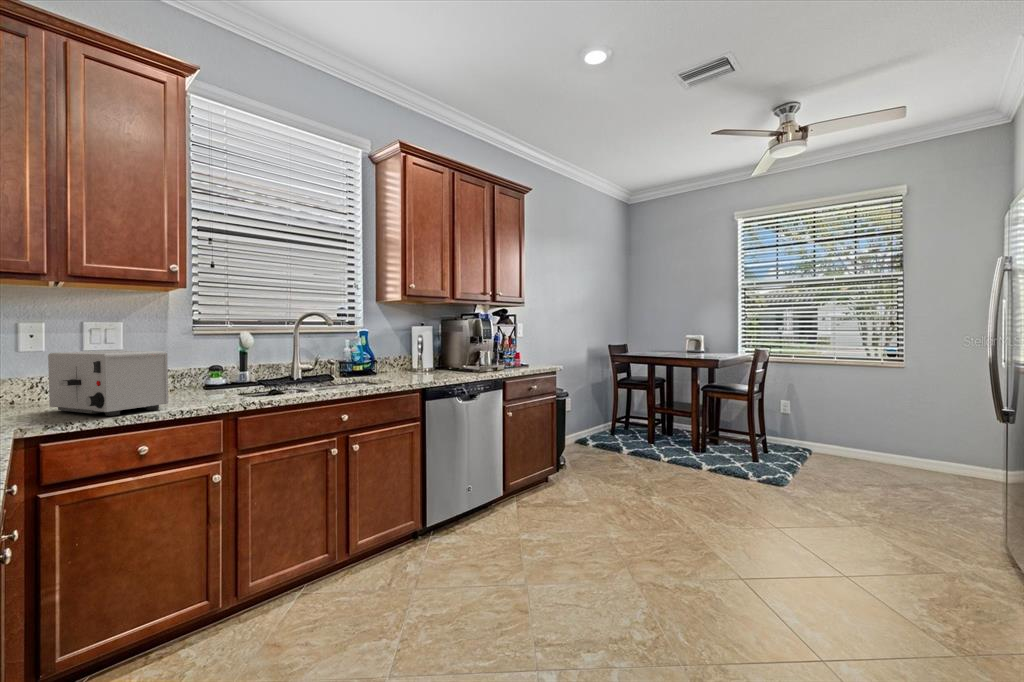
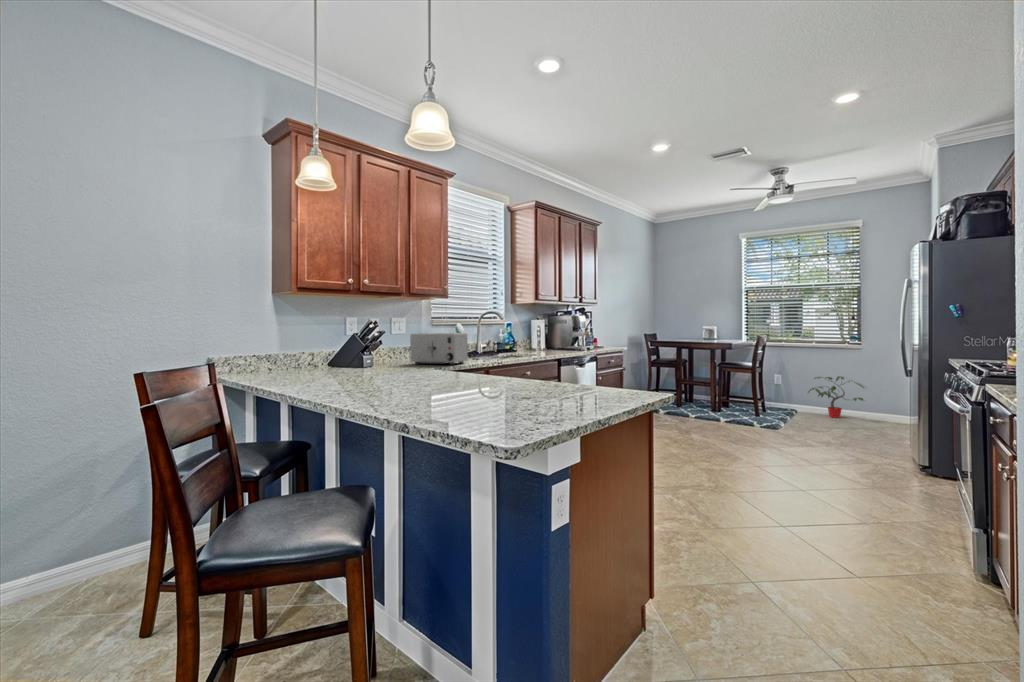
potted plant: none [826,405,917,465] -> present [808,376,864,418]

